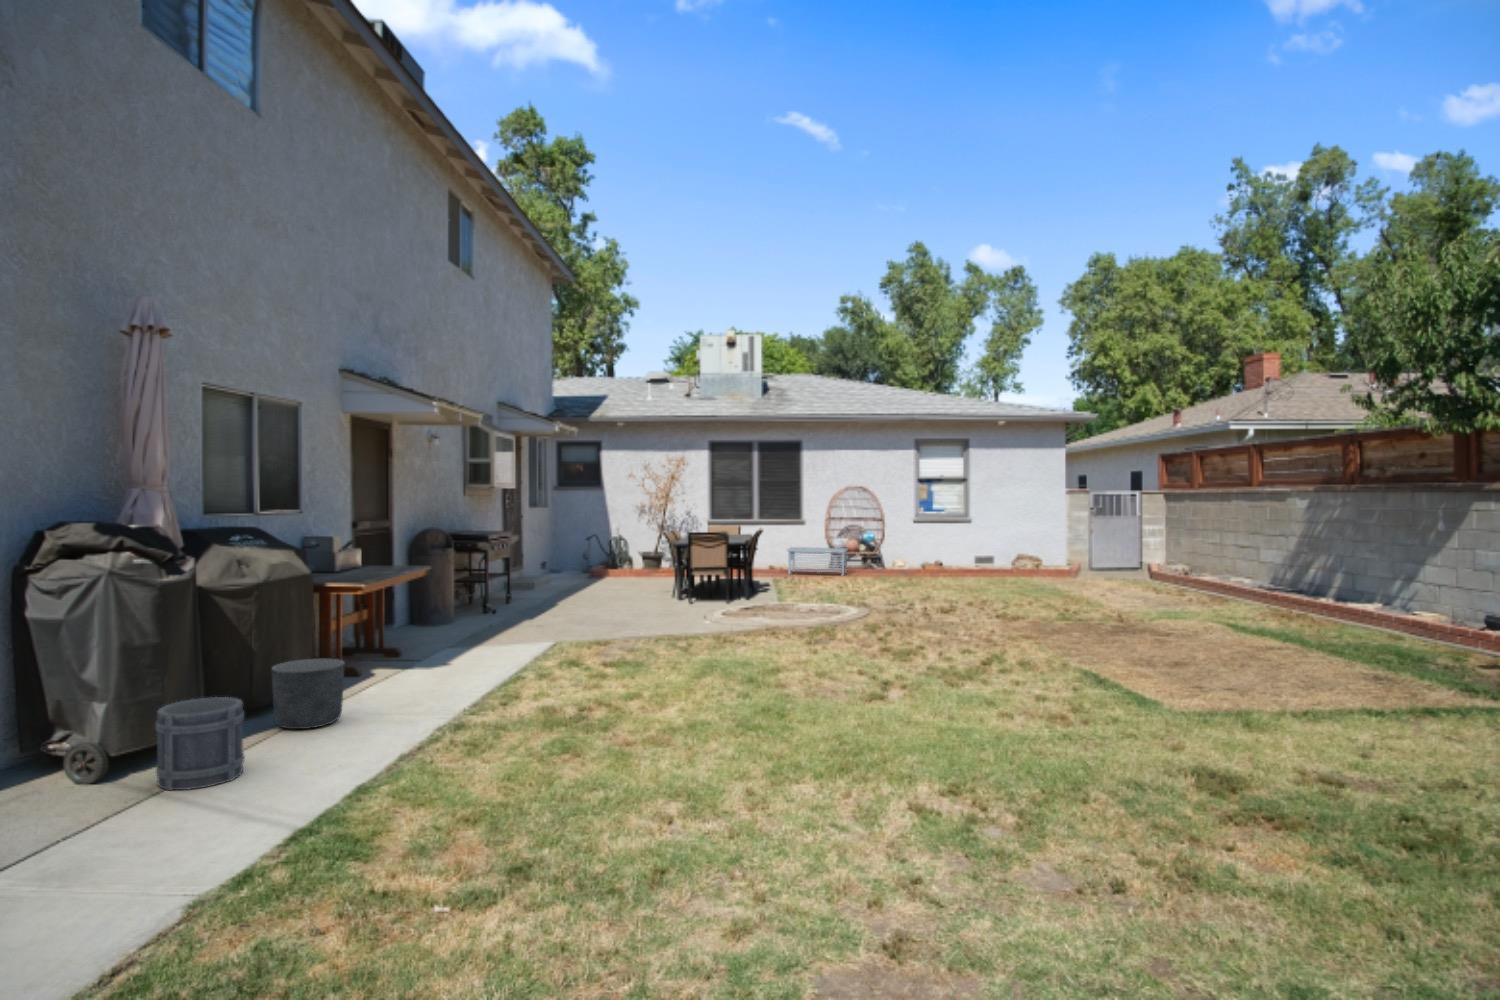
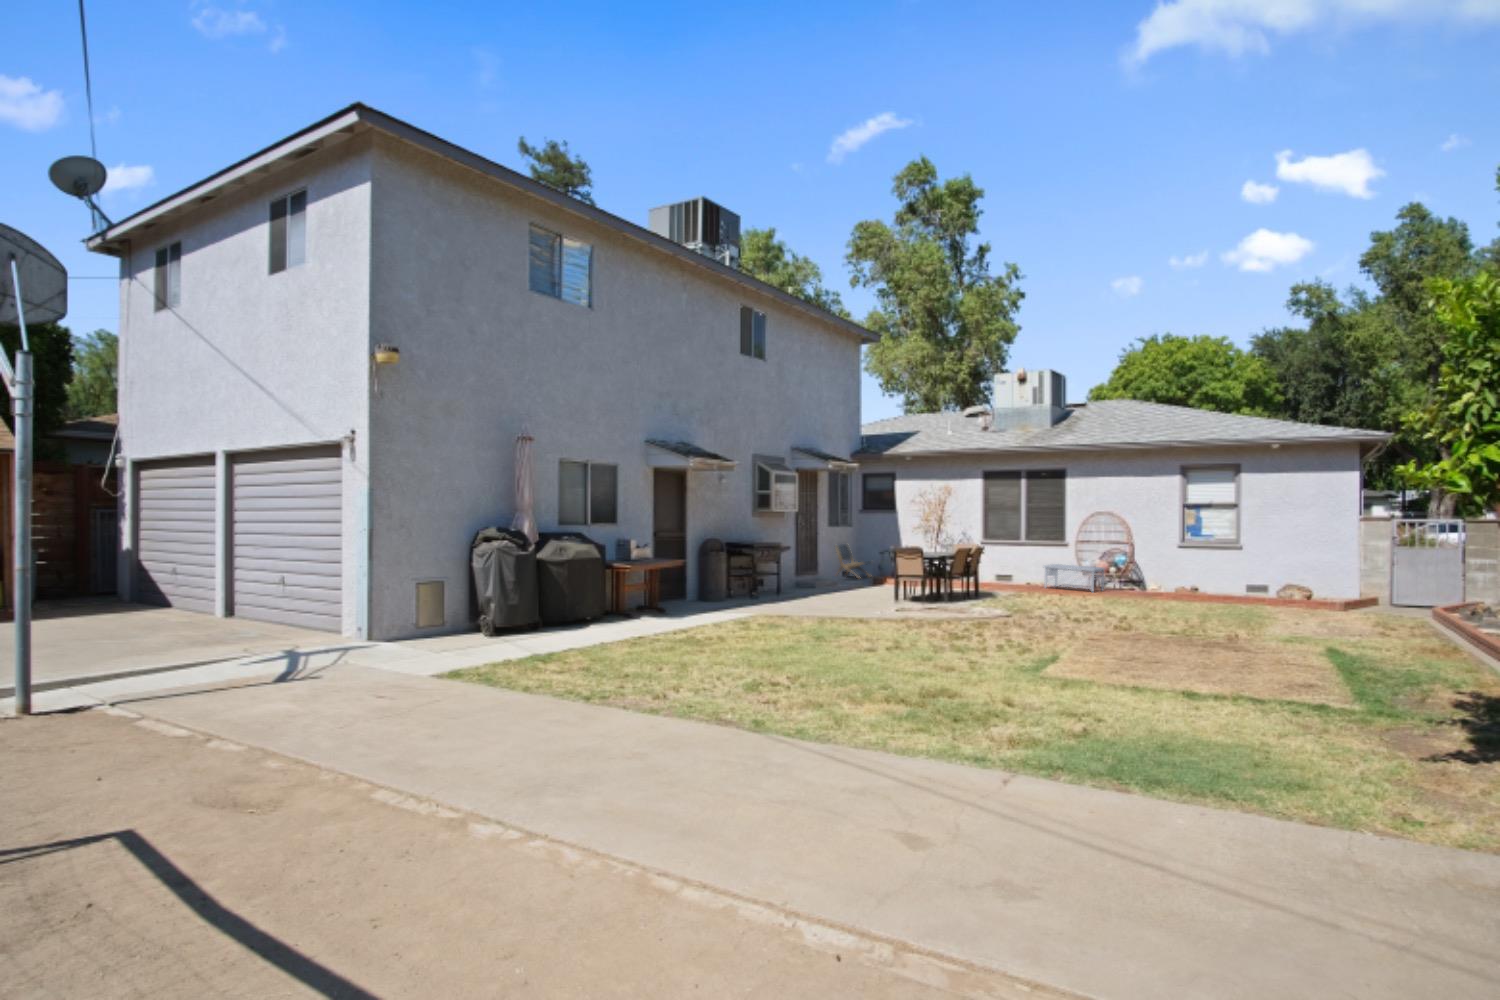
lounge chair: none [533,534,580,578] -> present [835,544,872,576]
planter: present [272,659,345,729] -> none [569,601,602,633]
bucket: present [156,697,244,790] -> none [508,609,542,645]

